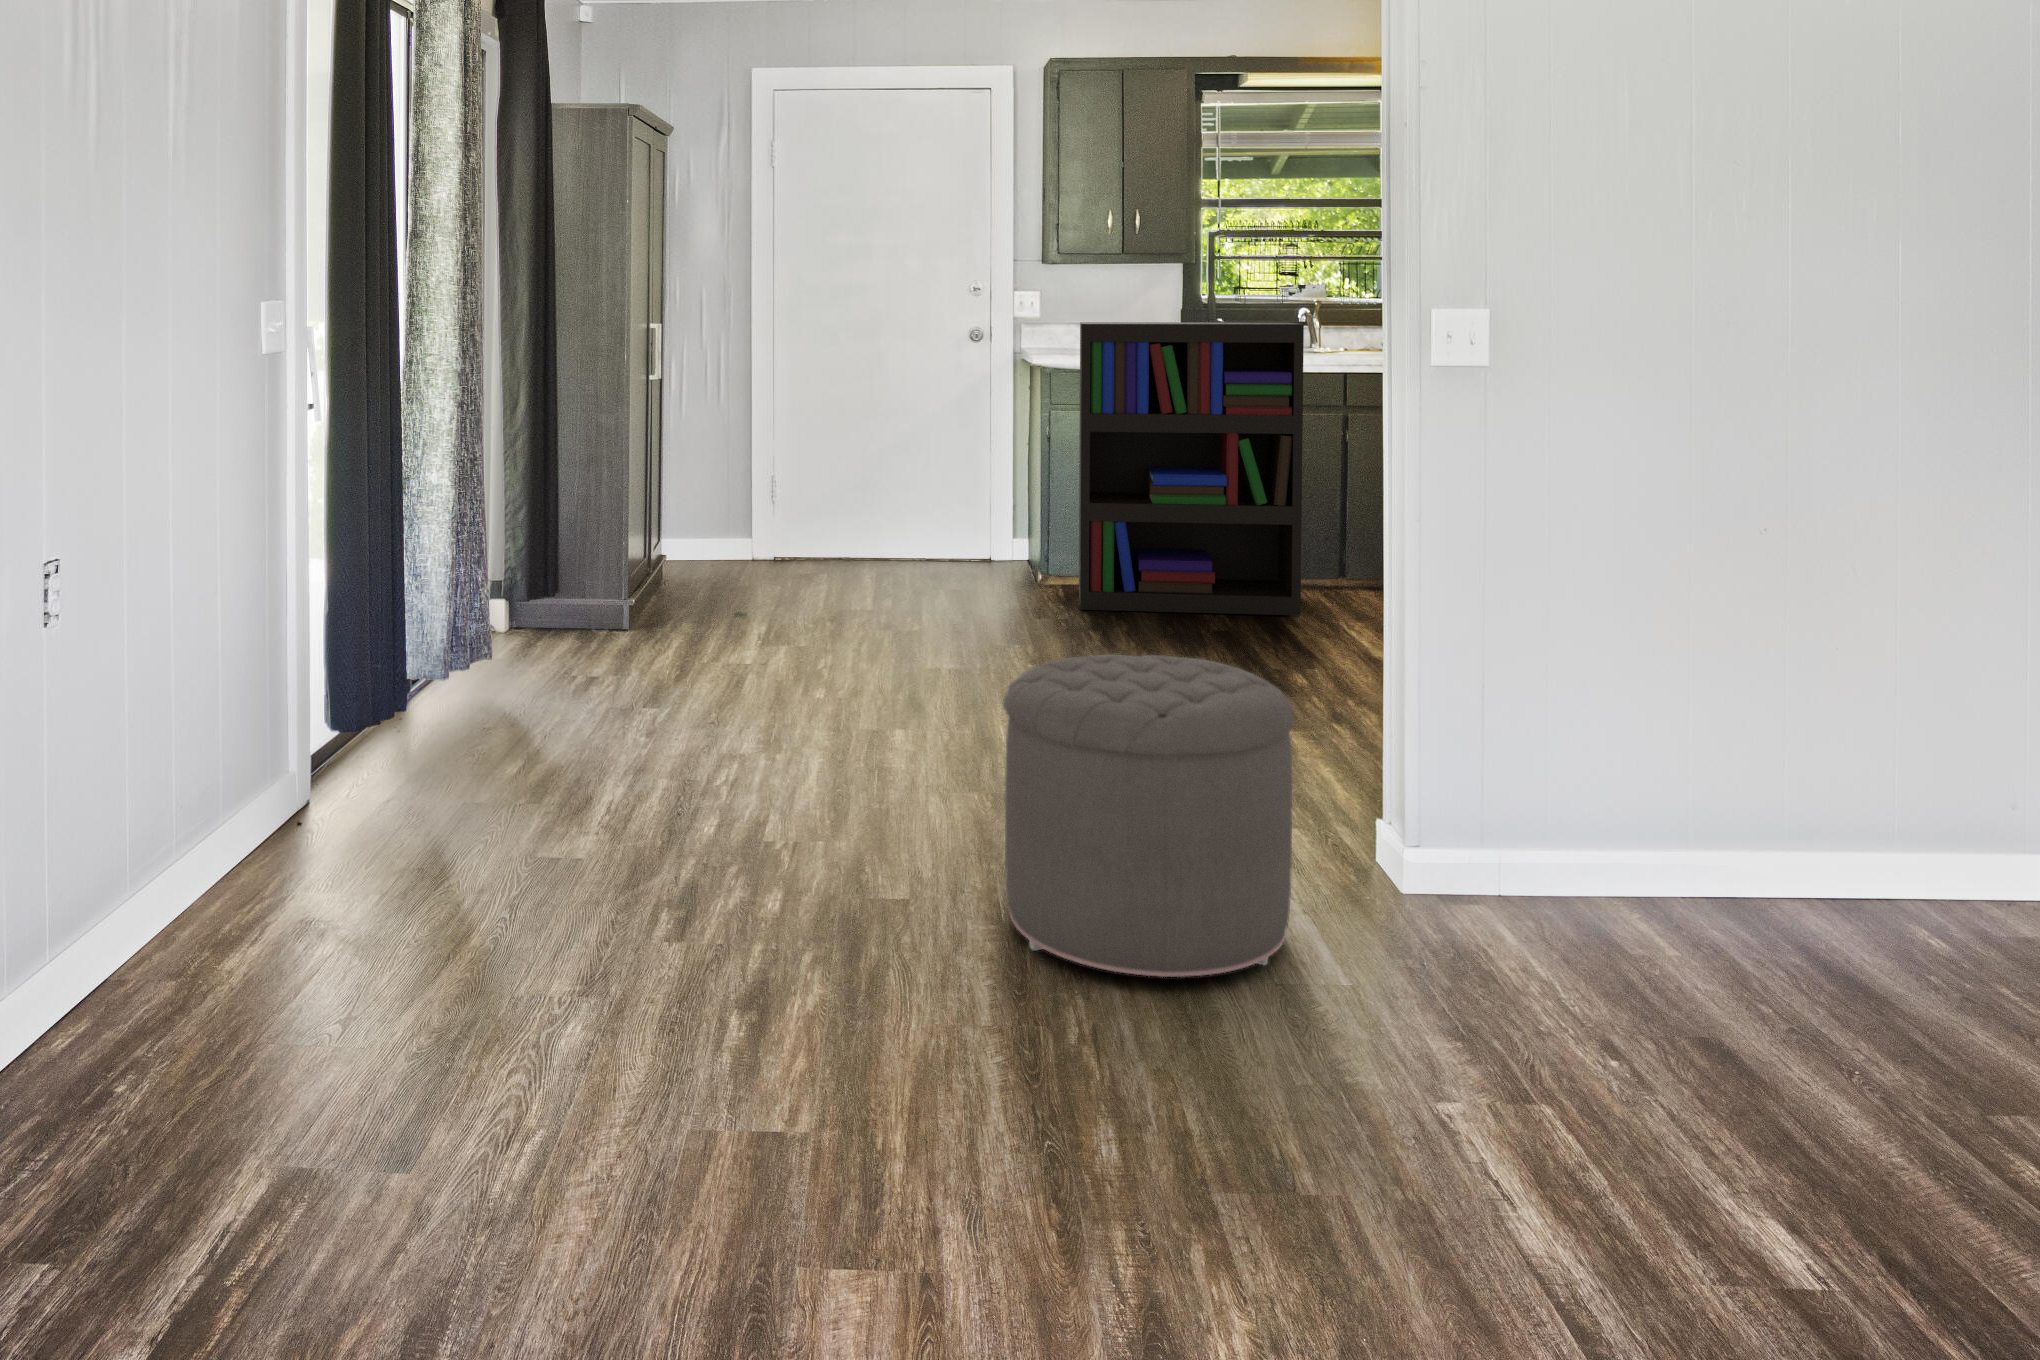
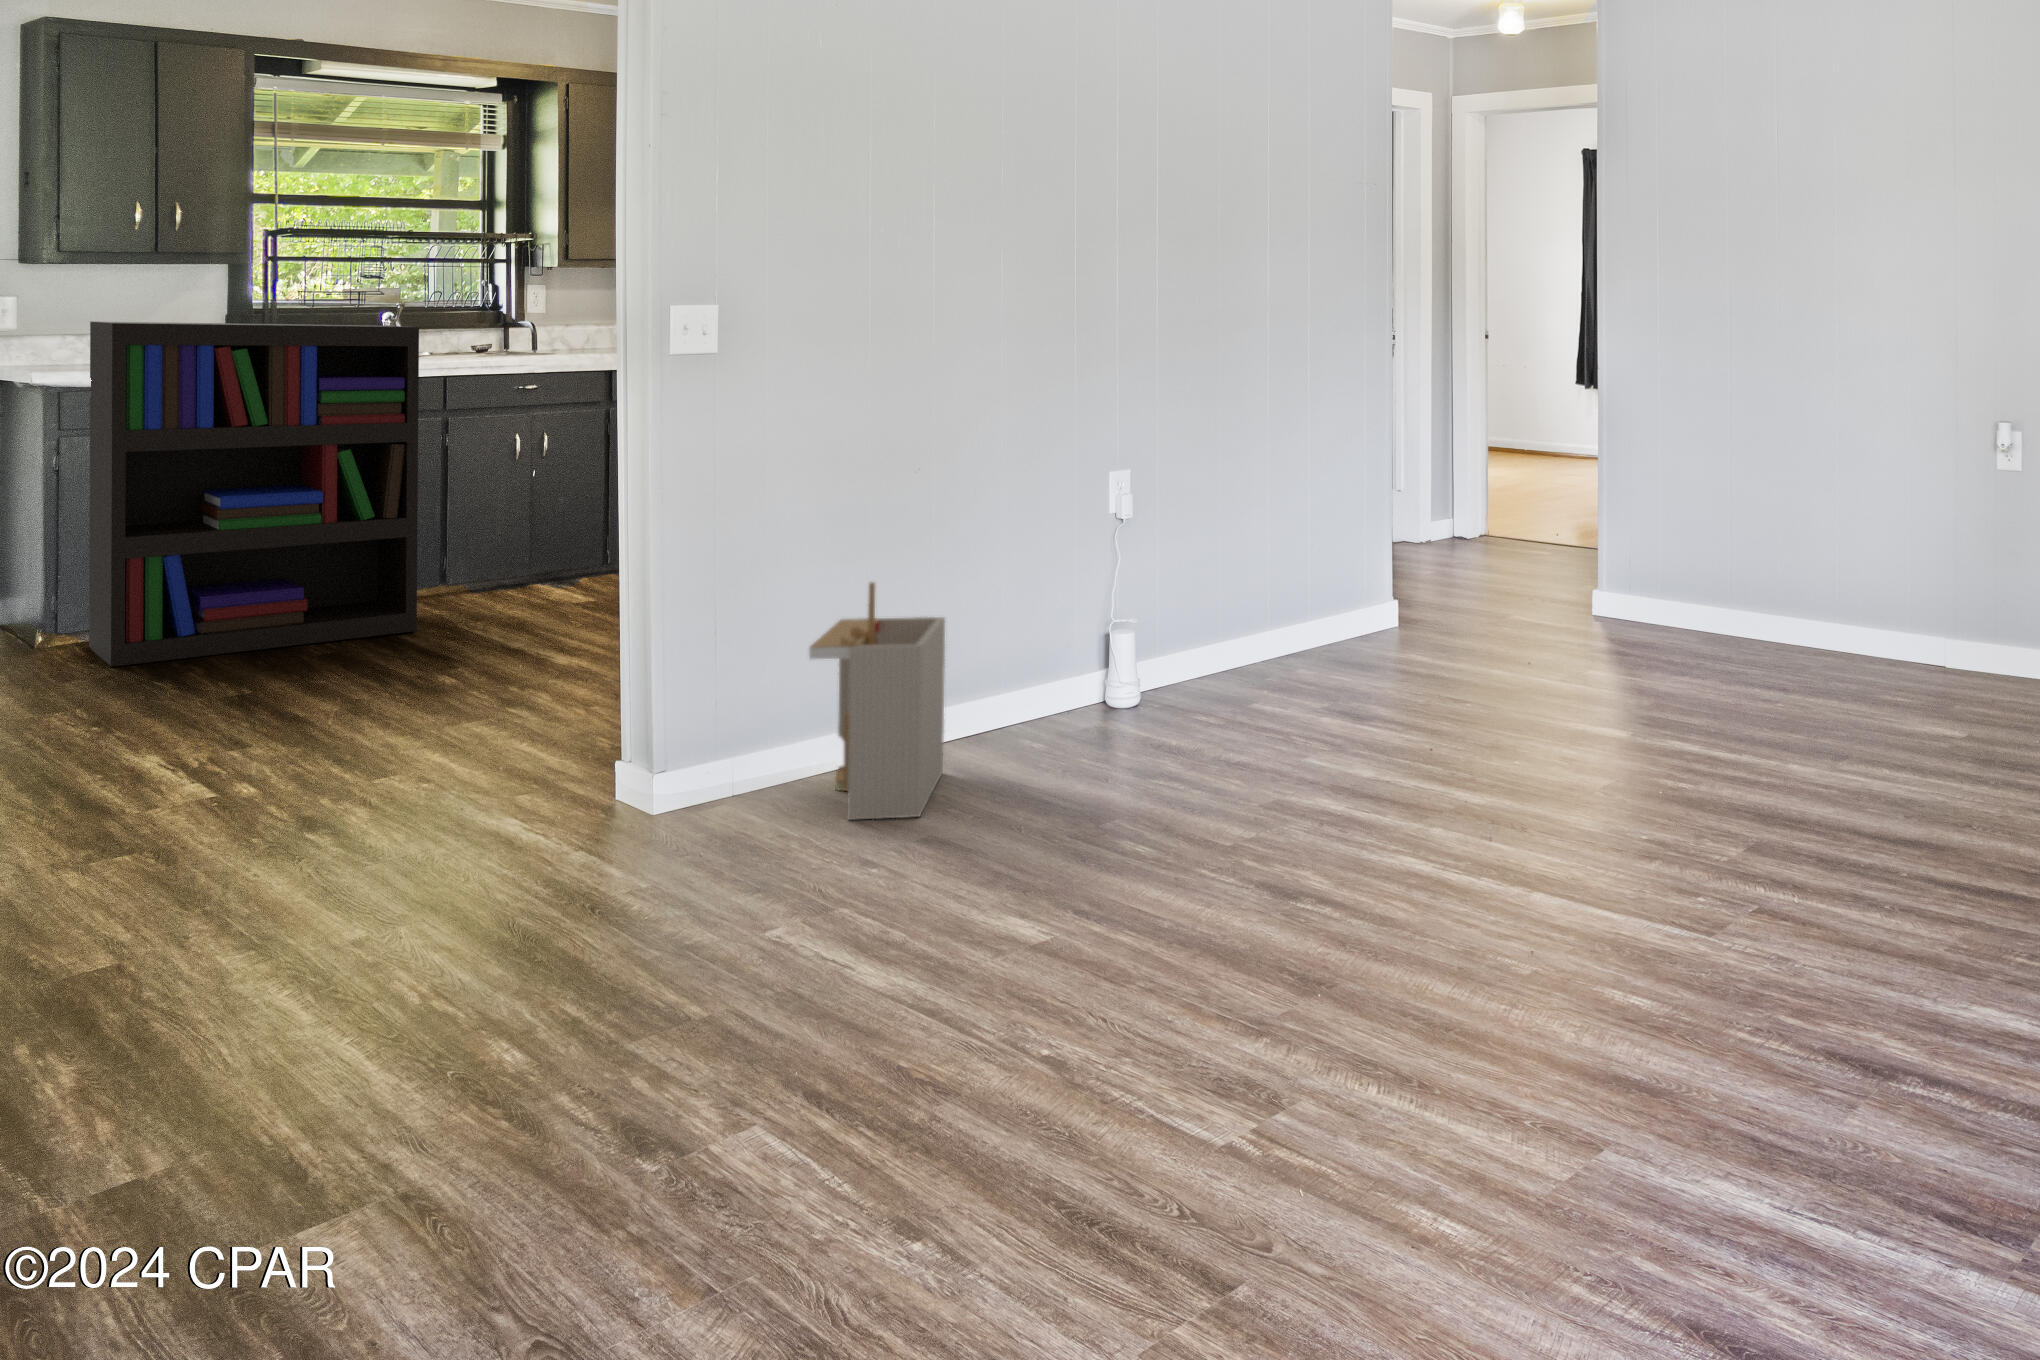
ottoman: present [1003,654,1295,977] -> none [252,642,592,960]
storage bin: none [1563,663,1775,1000] -> present [809,582,945,820]

